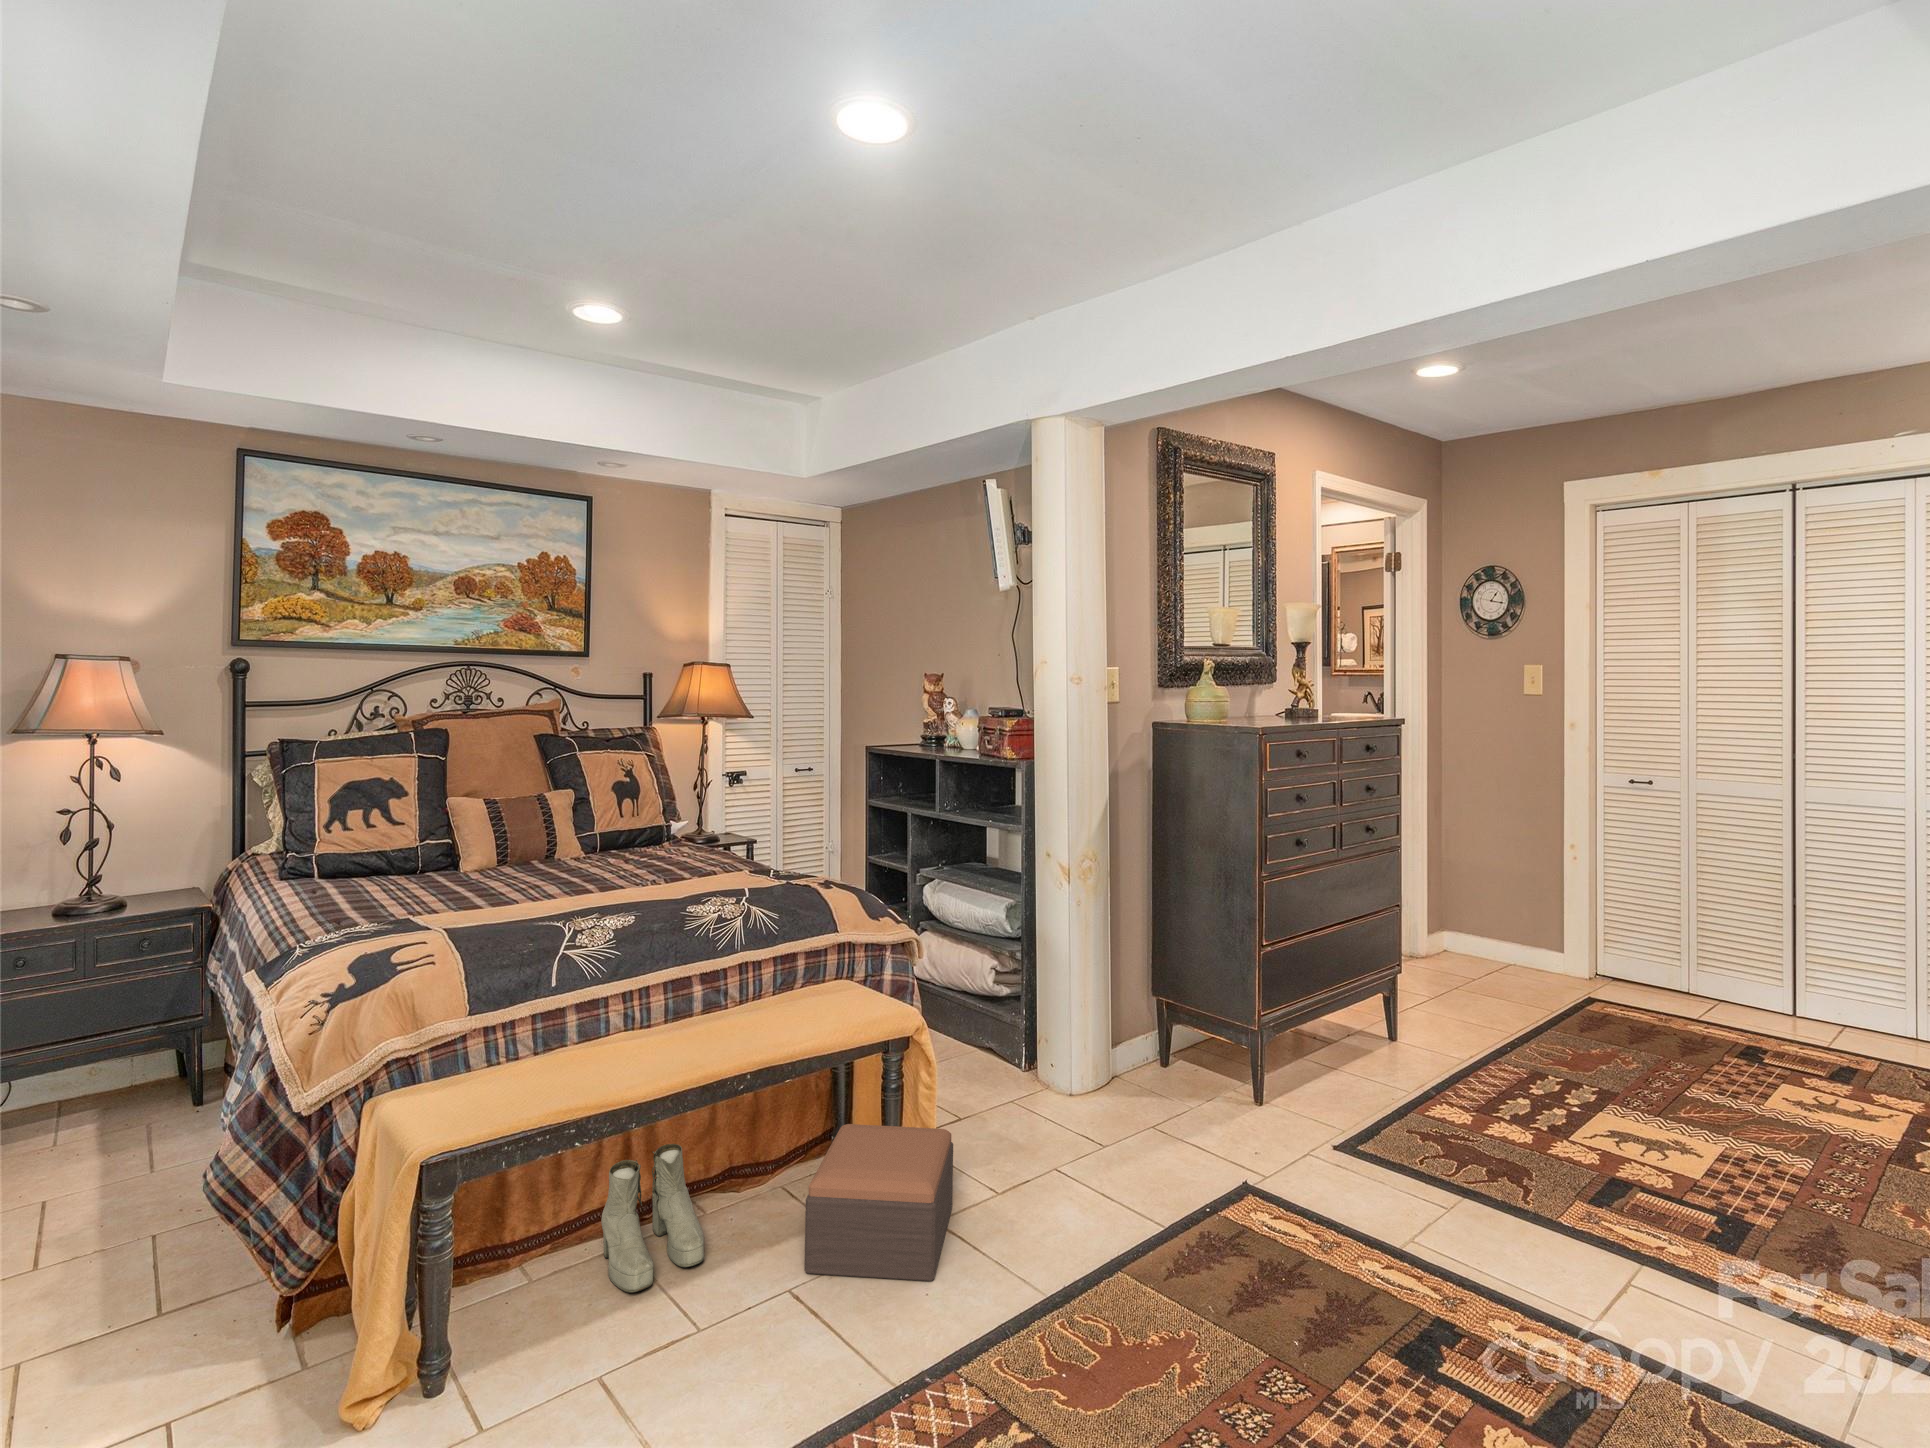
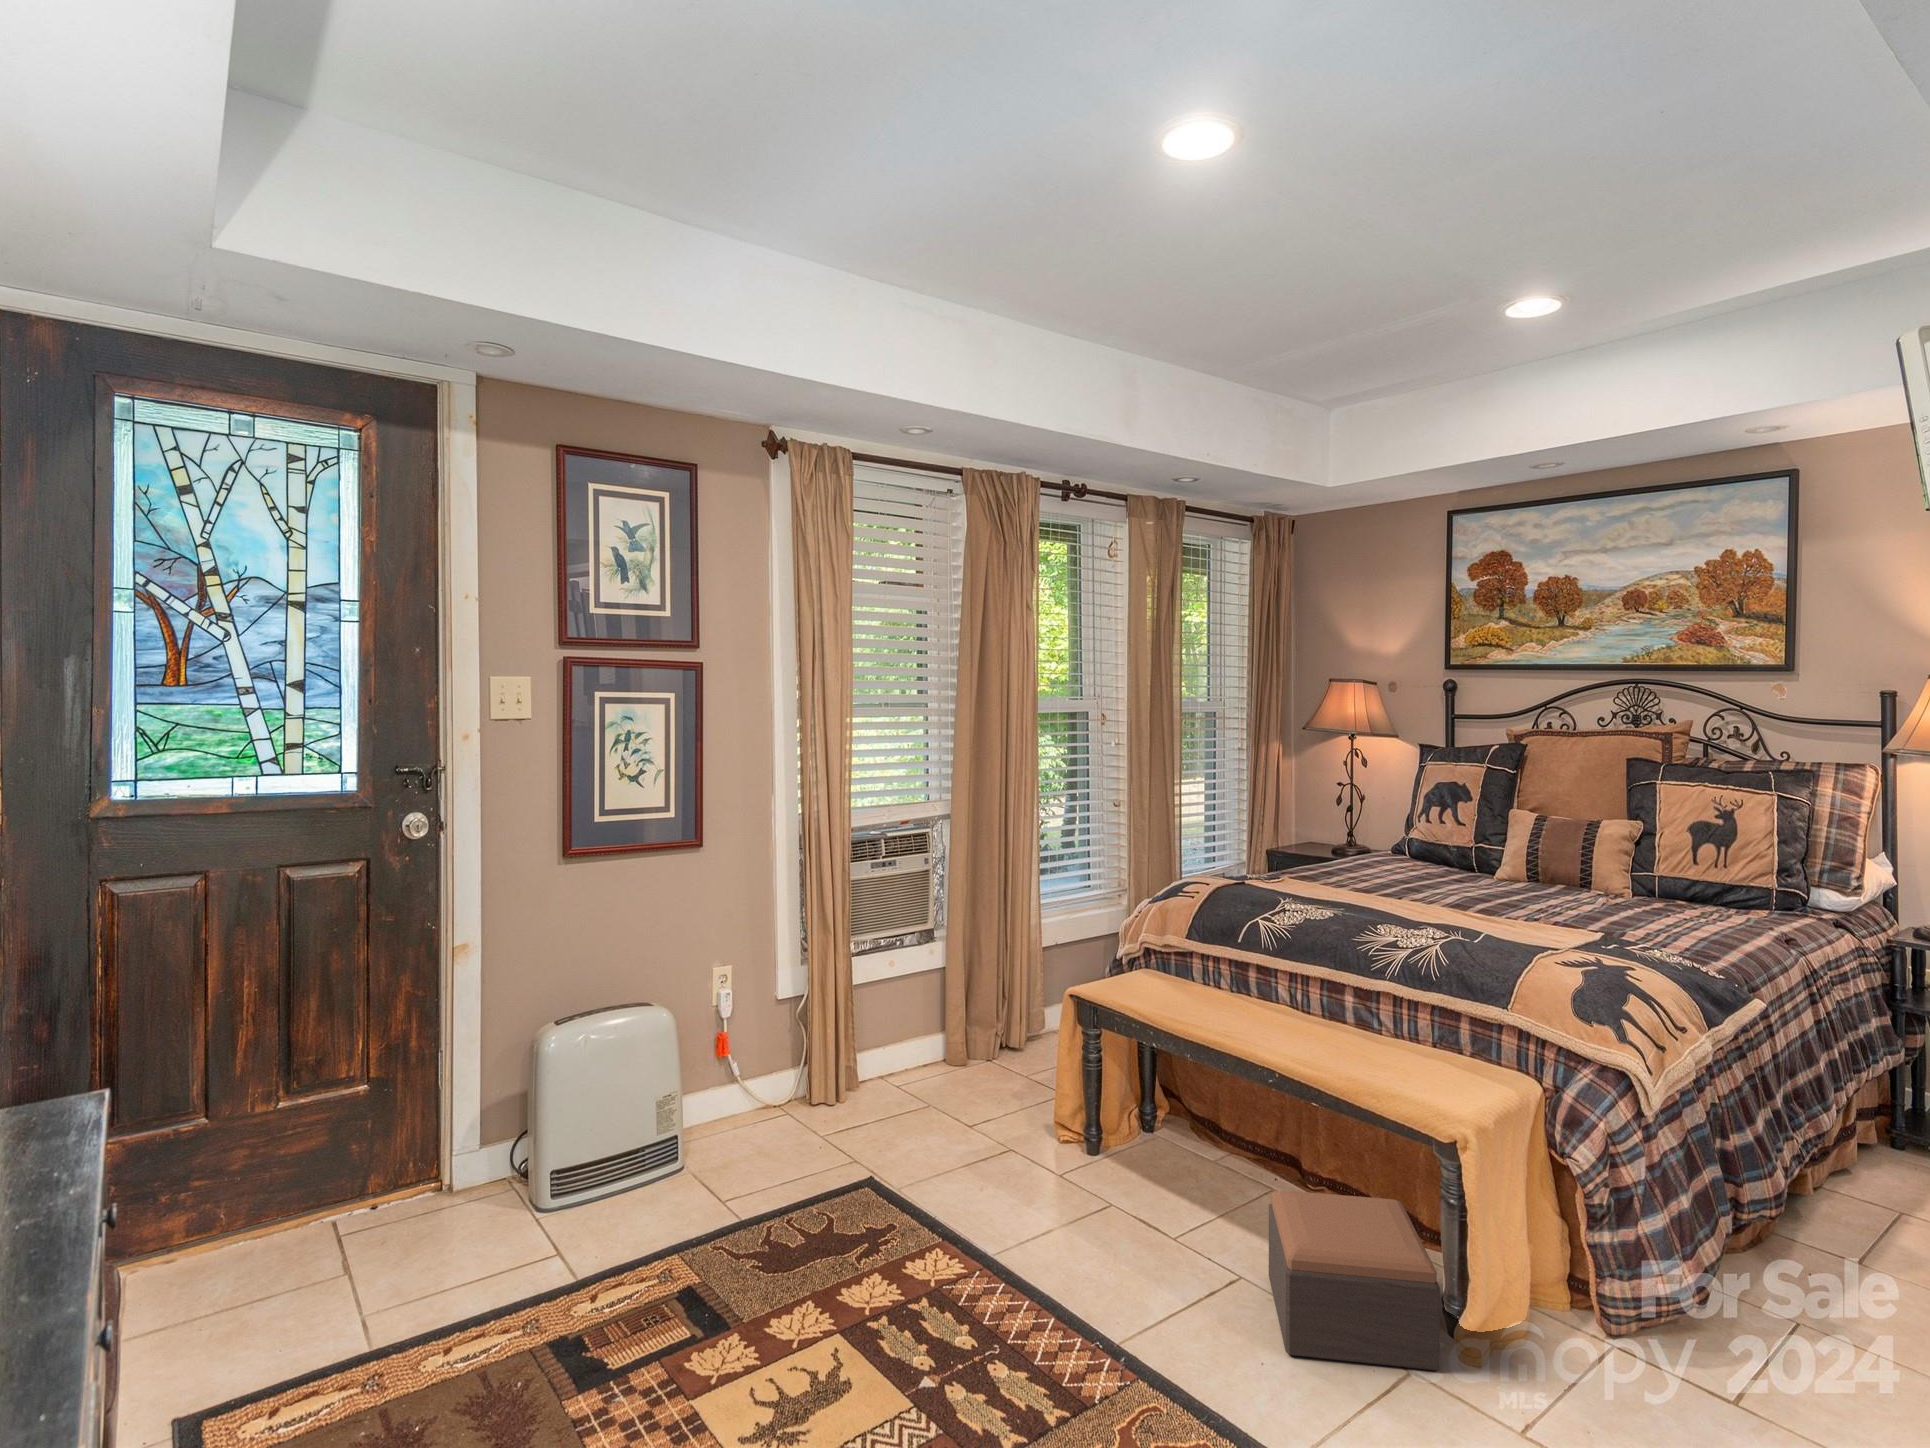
boots: present [601,1144,704,1293] -> none [1211,1108,1316,1222]

